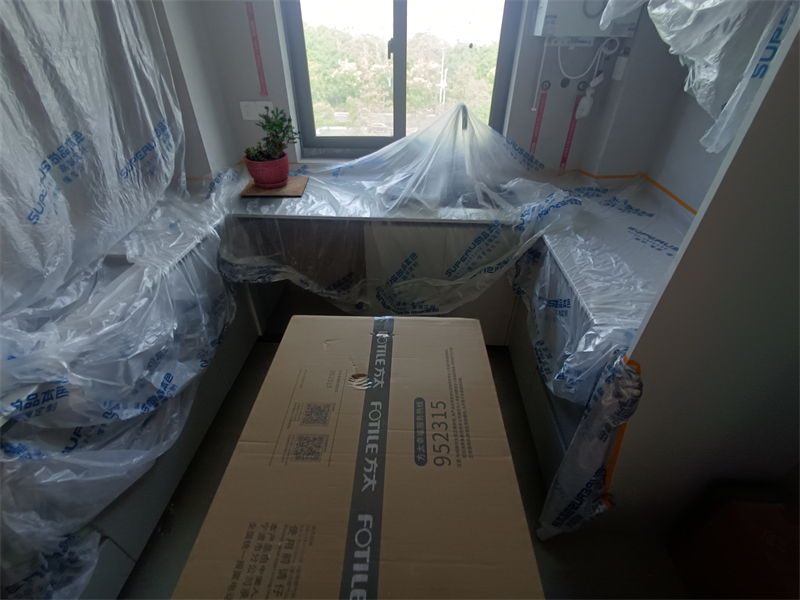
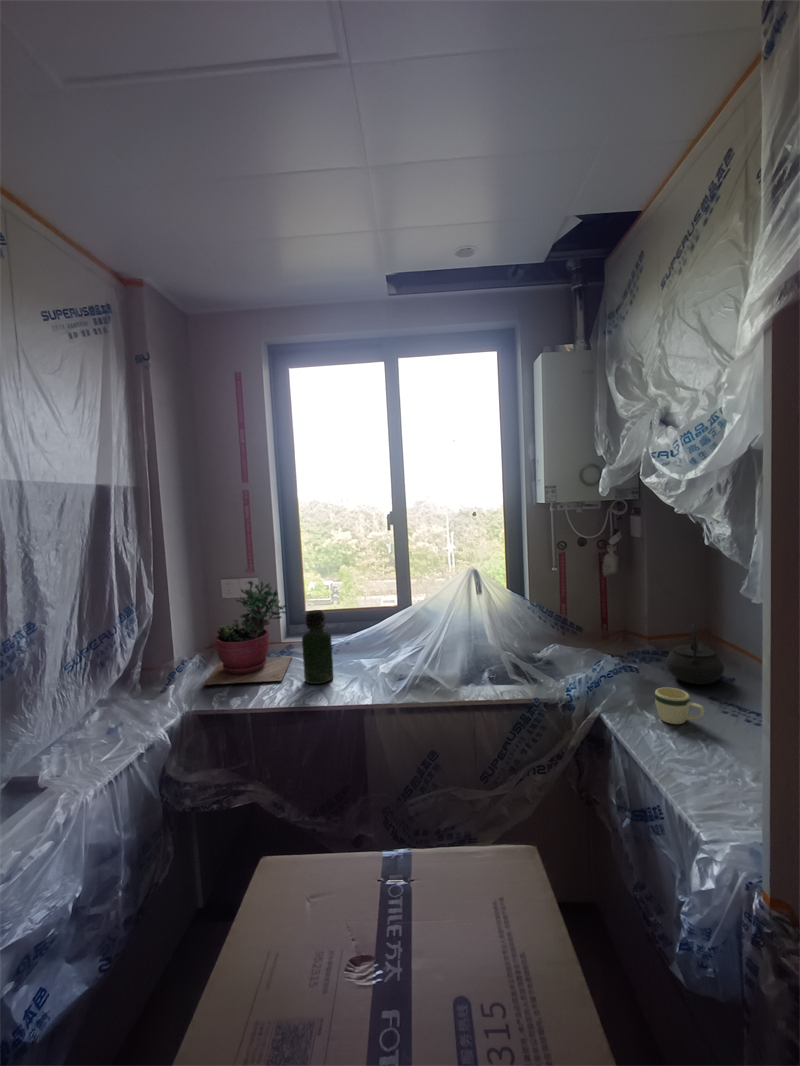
bottle: none [315,137,342,200] -> present [302,610,333,684]
kettle: none [602,169,646,217] -> present [666,624,724,684]
mug: none [585,218,621,245] -> present [655,687,705,724]

